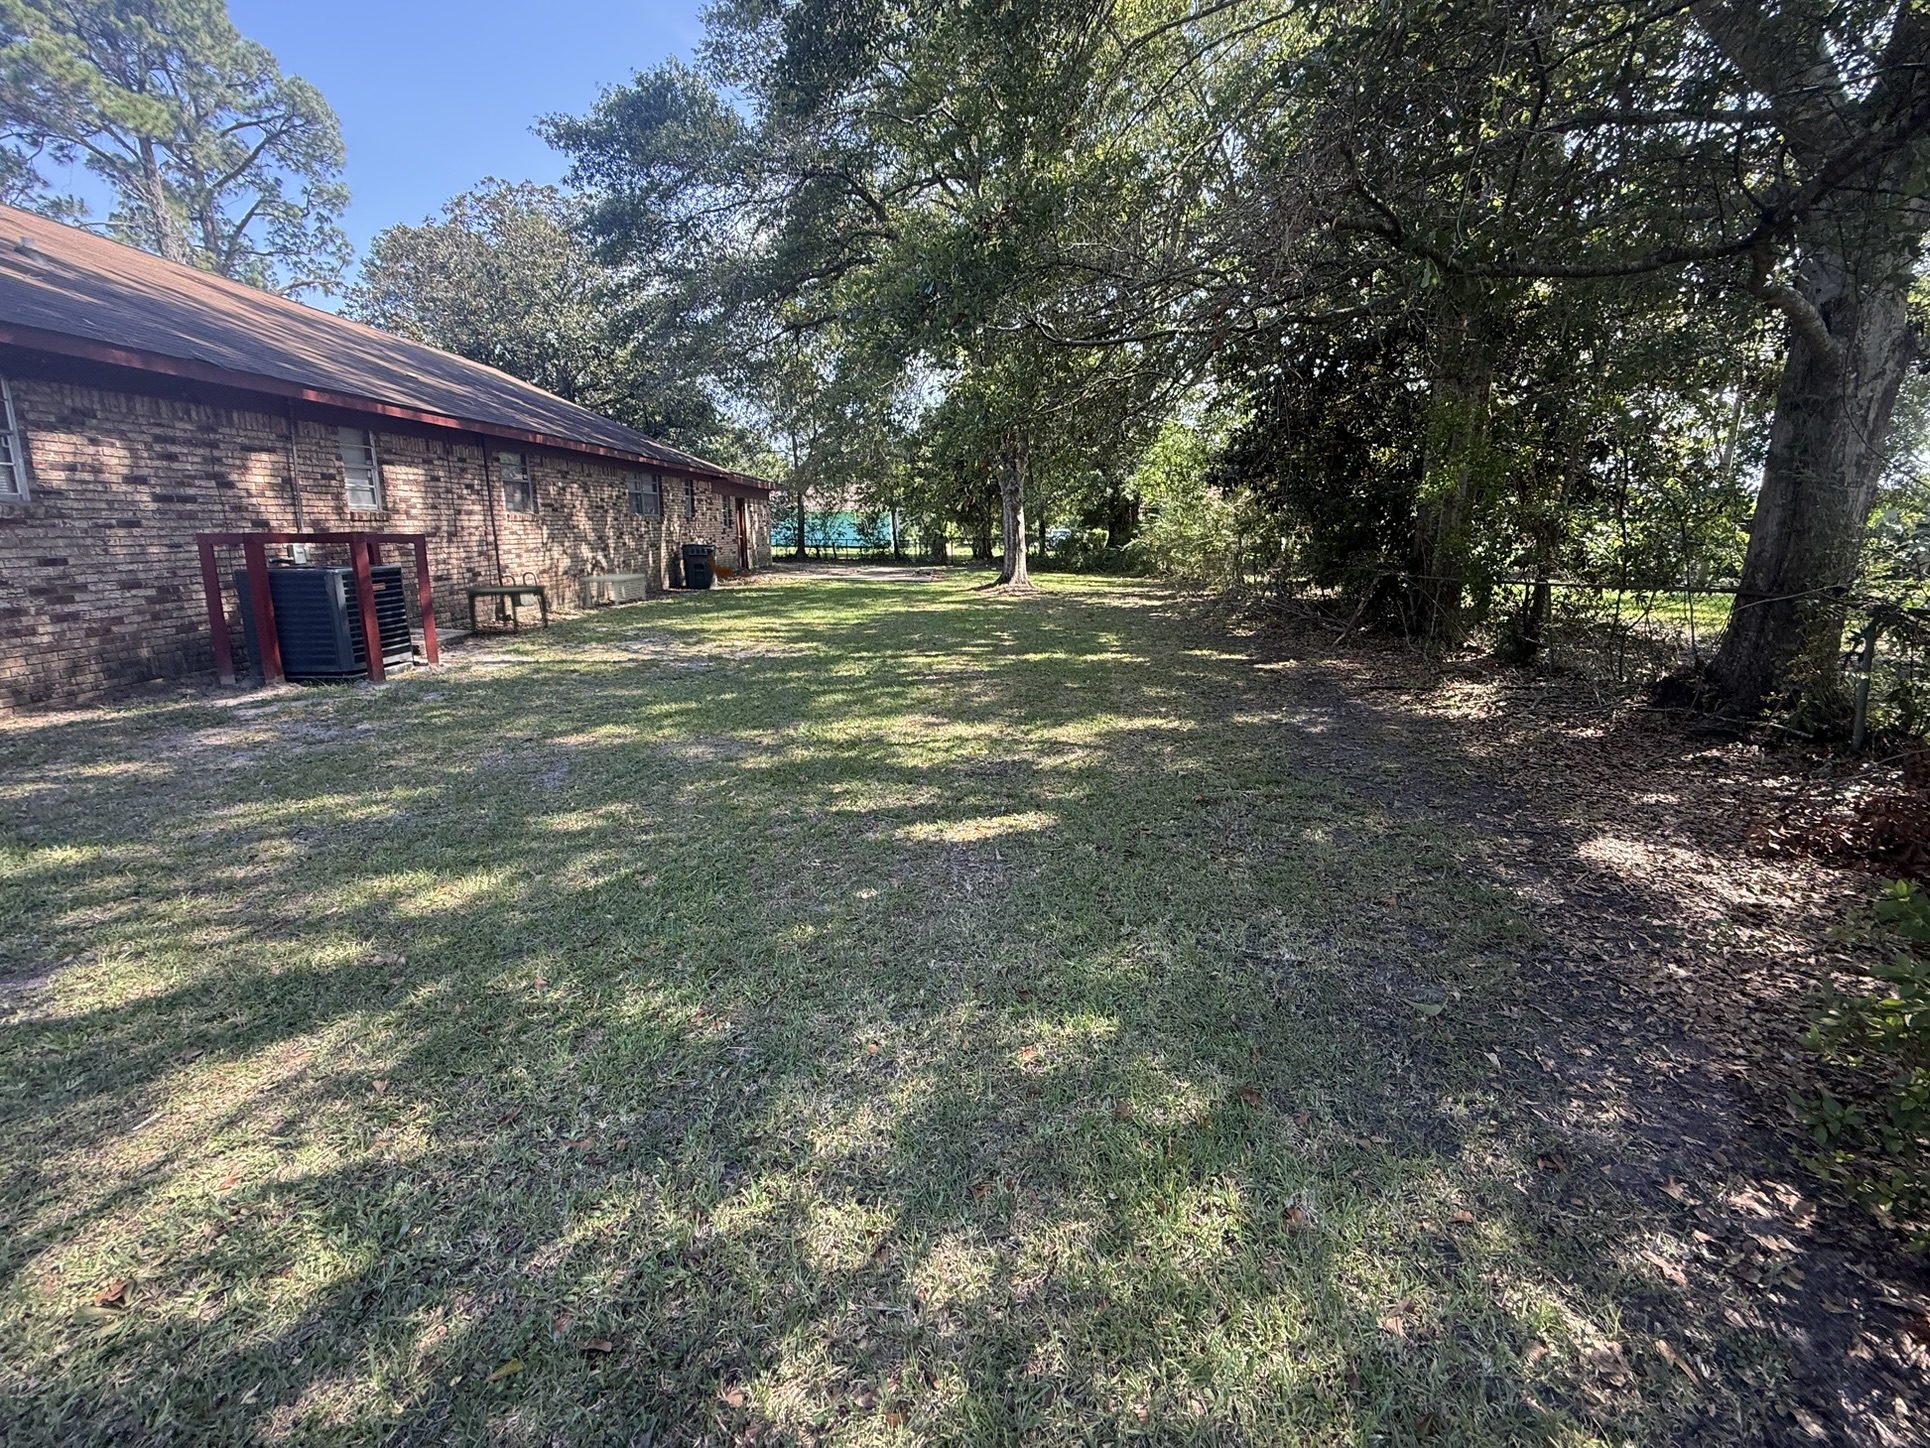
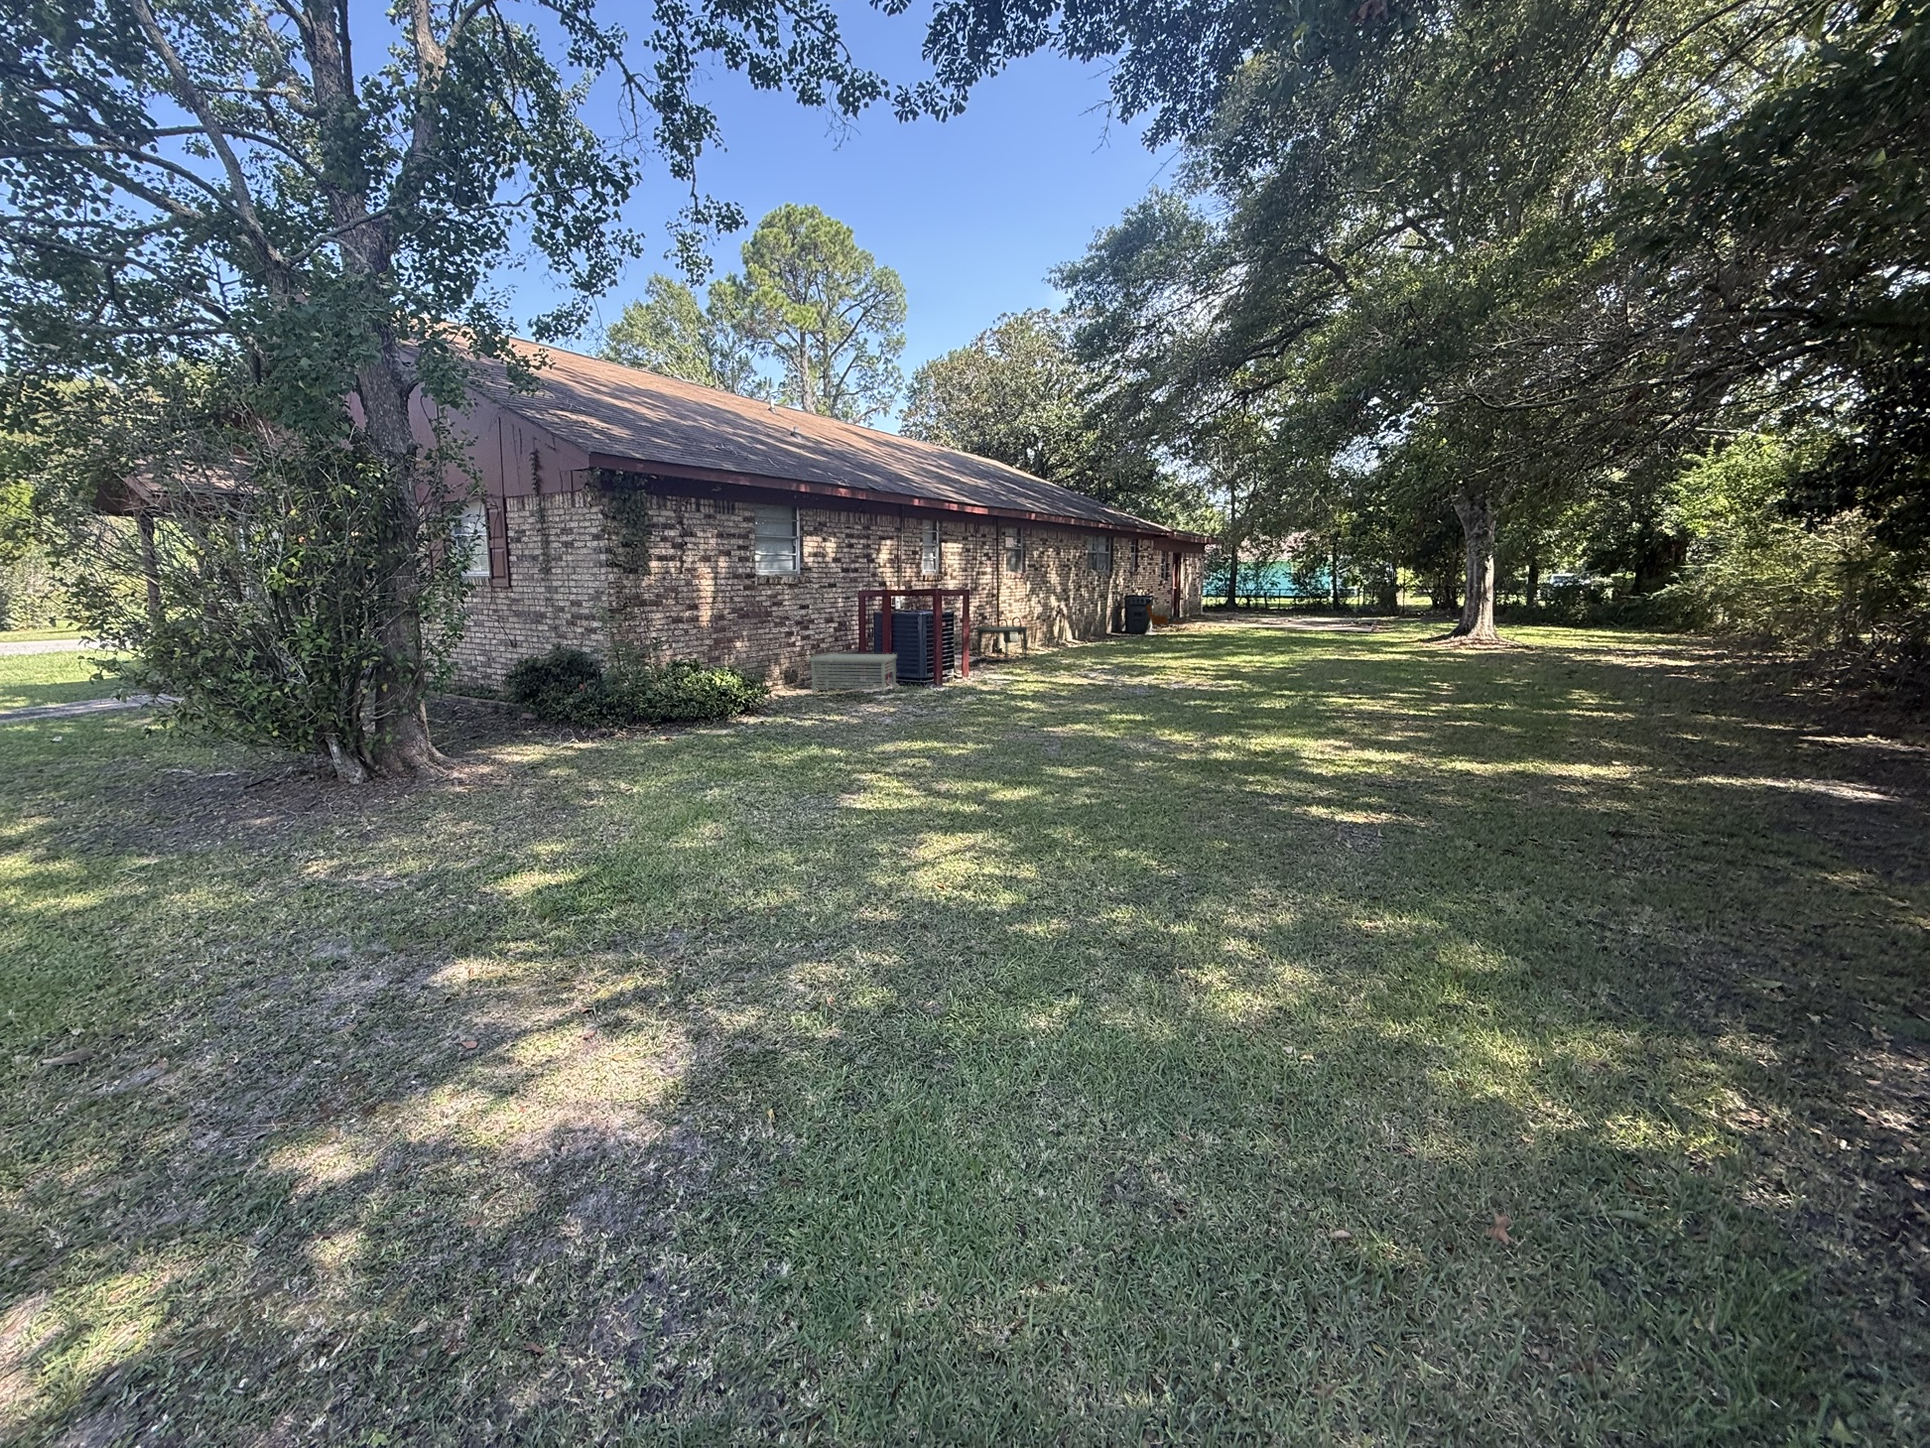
storage bench: present [583,574,645,606] -> present [808,654,897,694]

